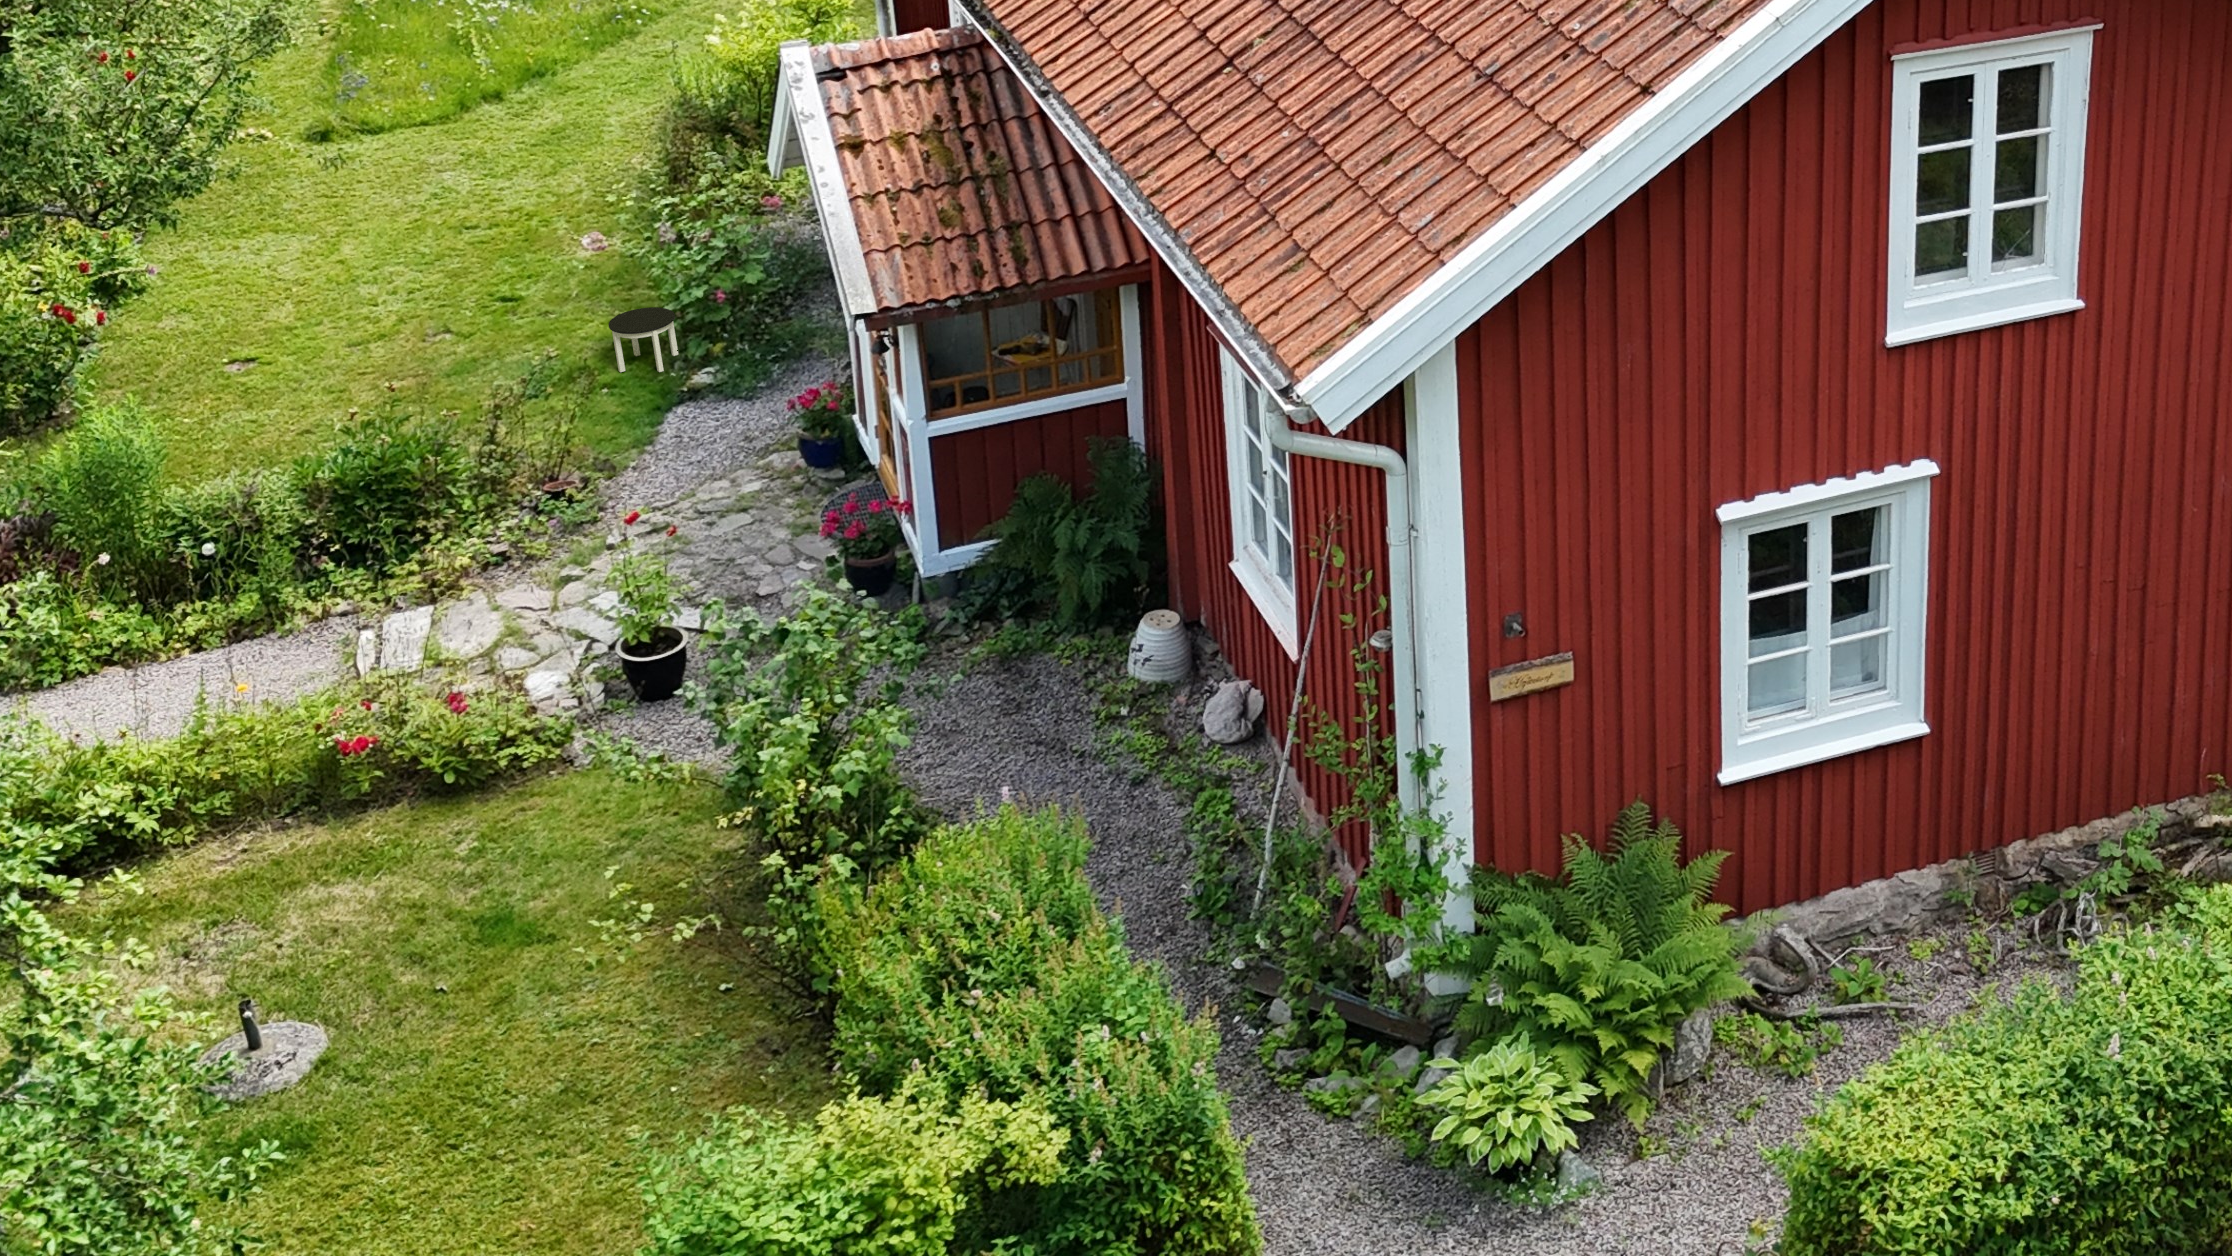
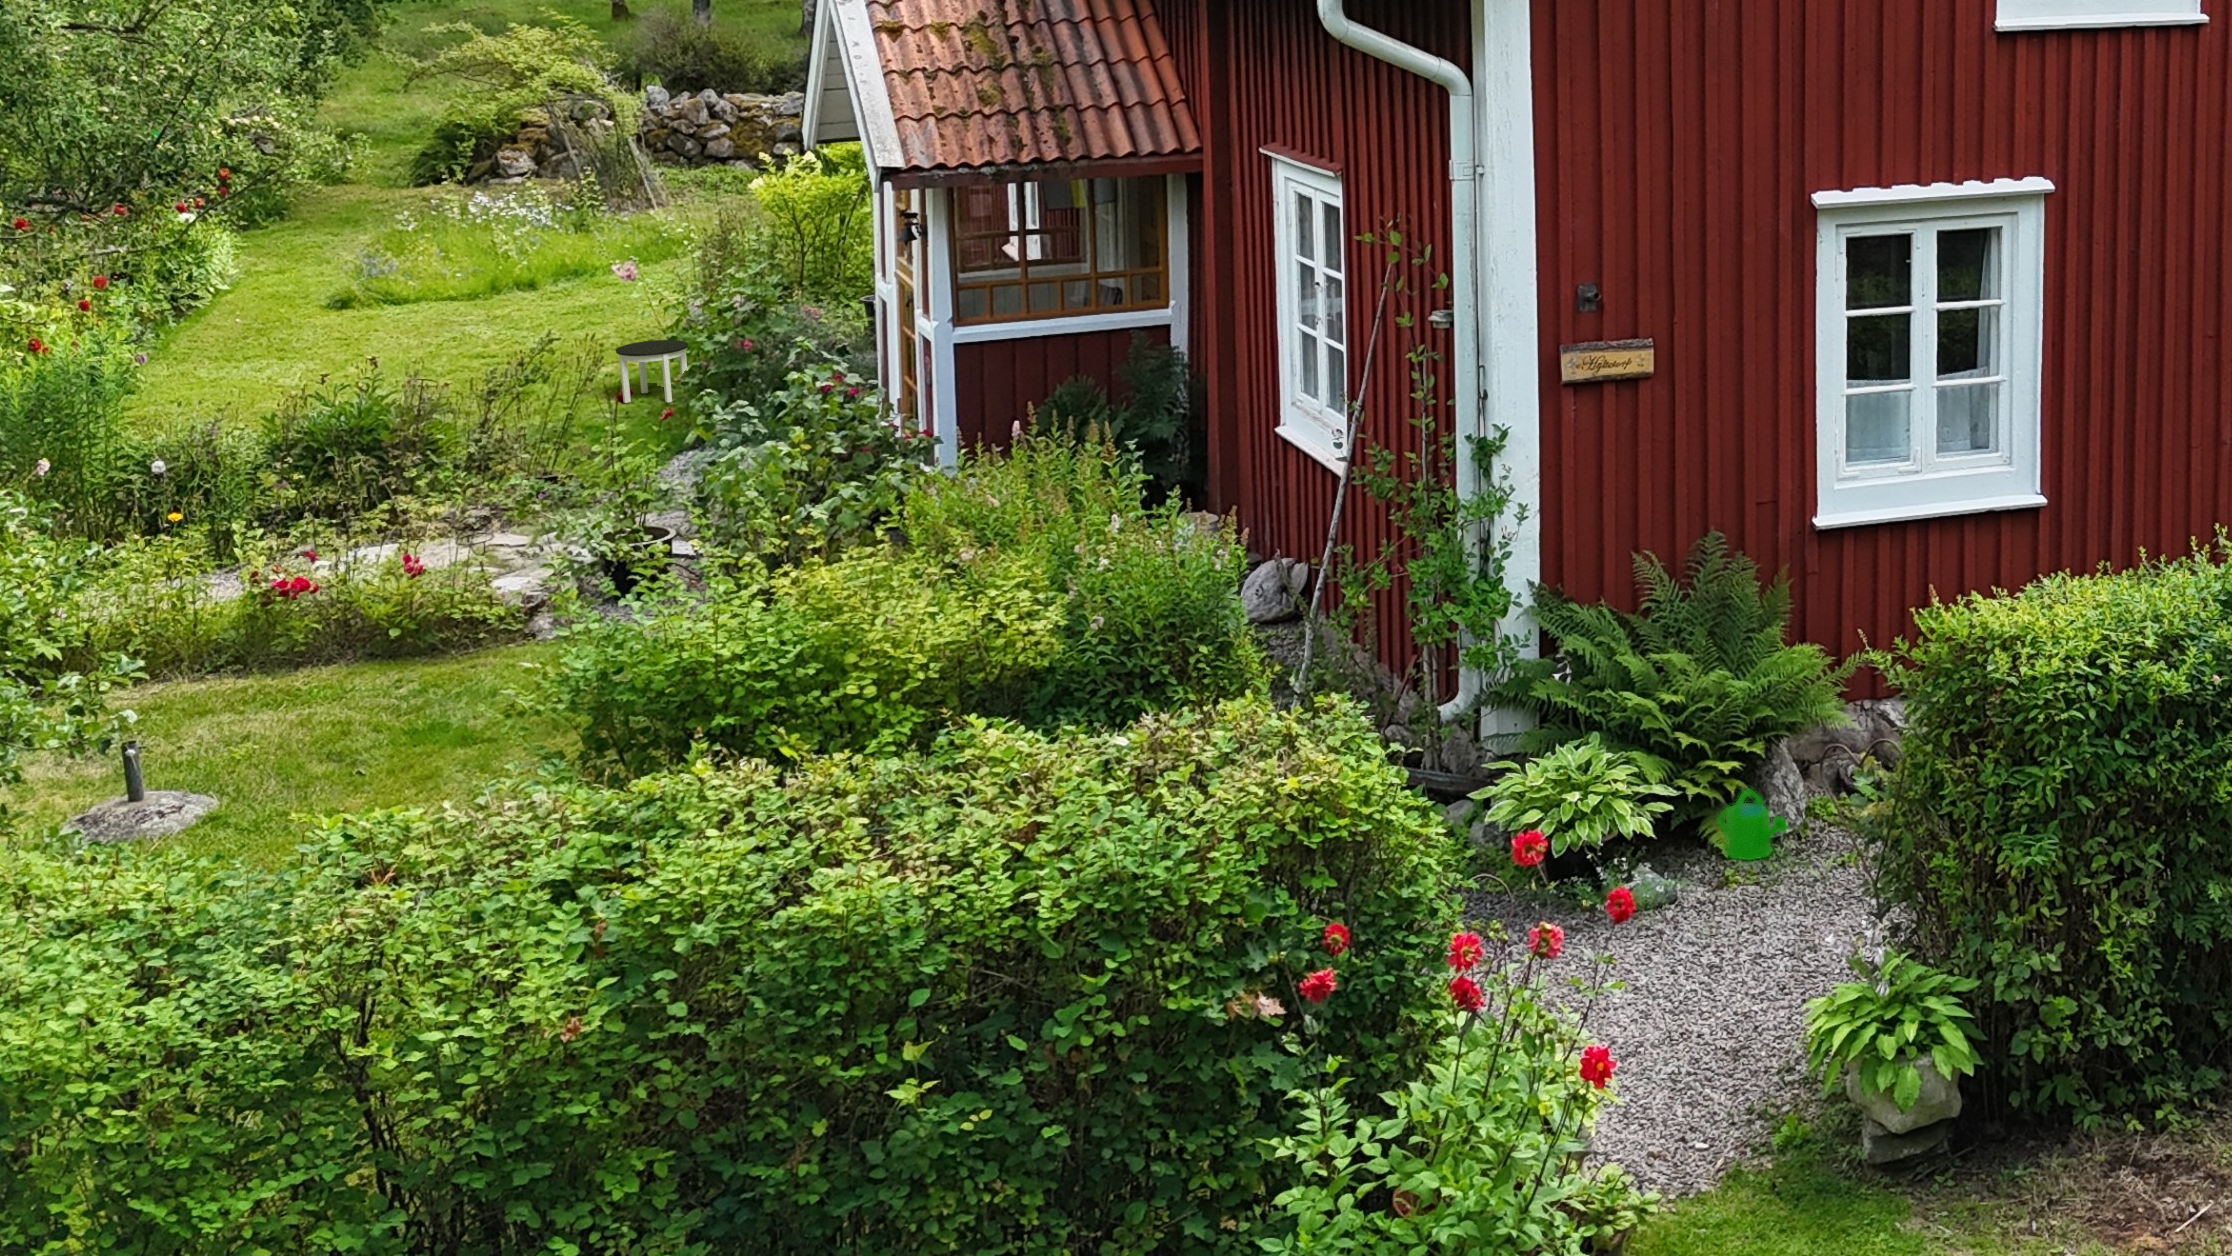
watering can: none [1634,1086,1697,1150] -> present [1718,789,1788,860]

